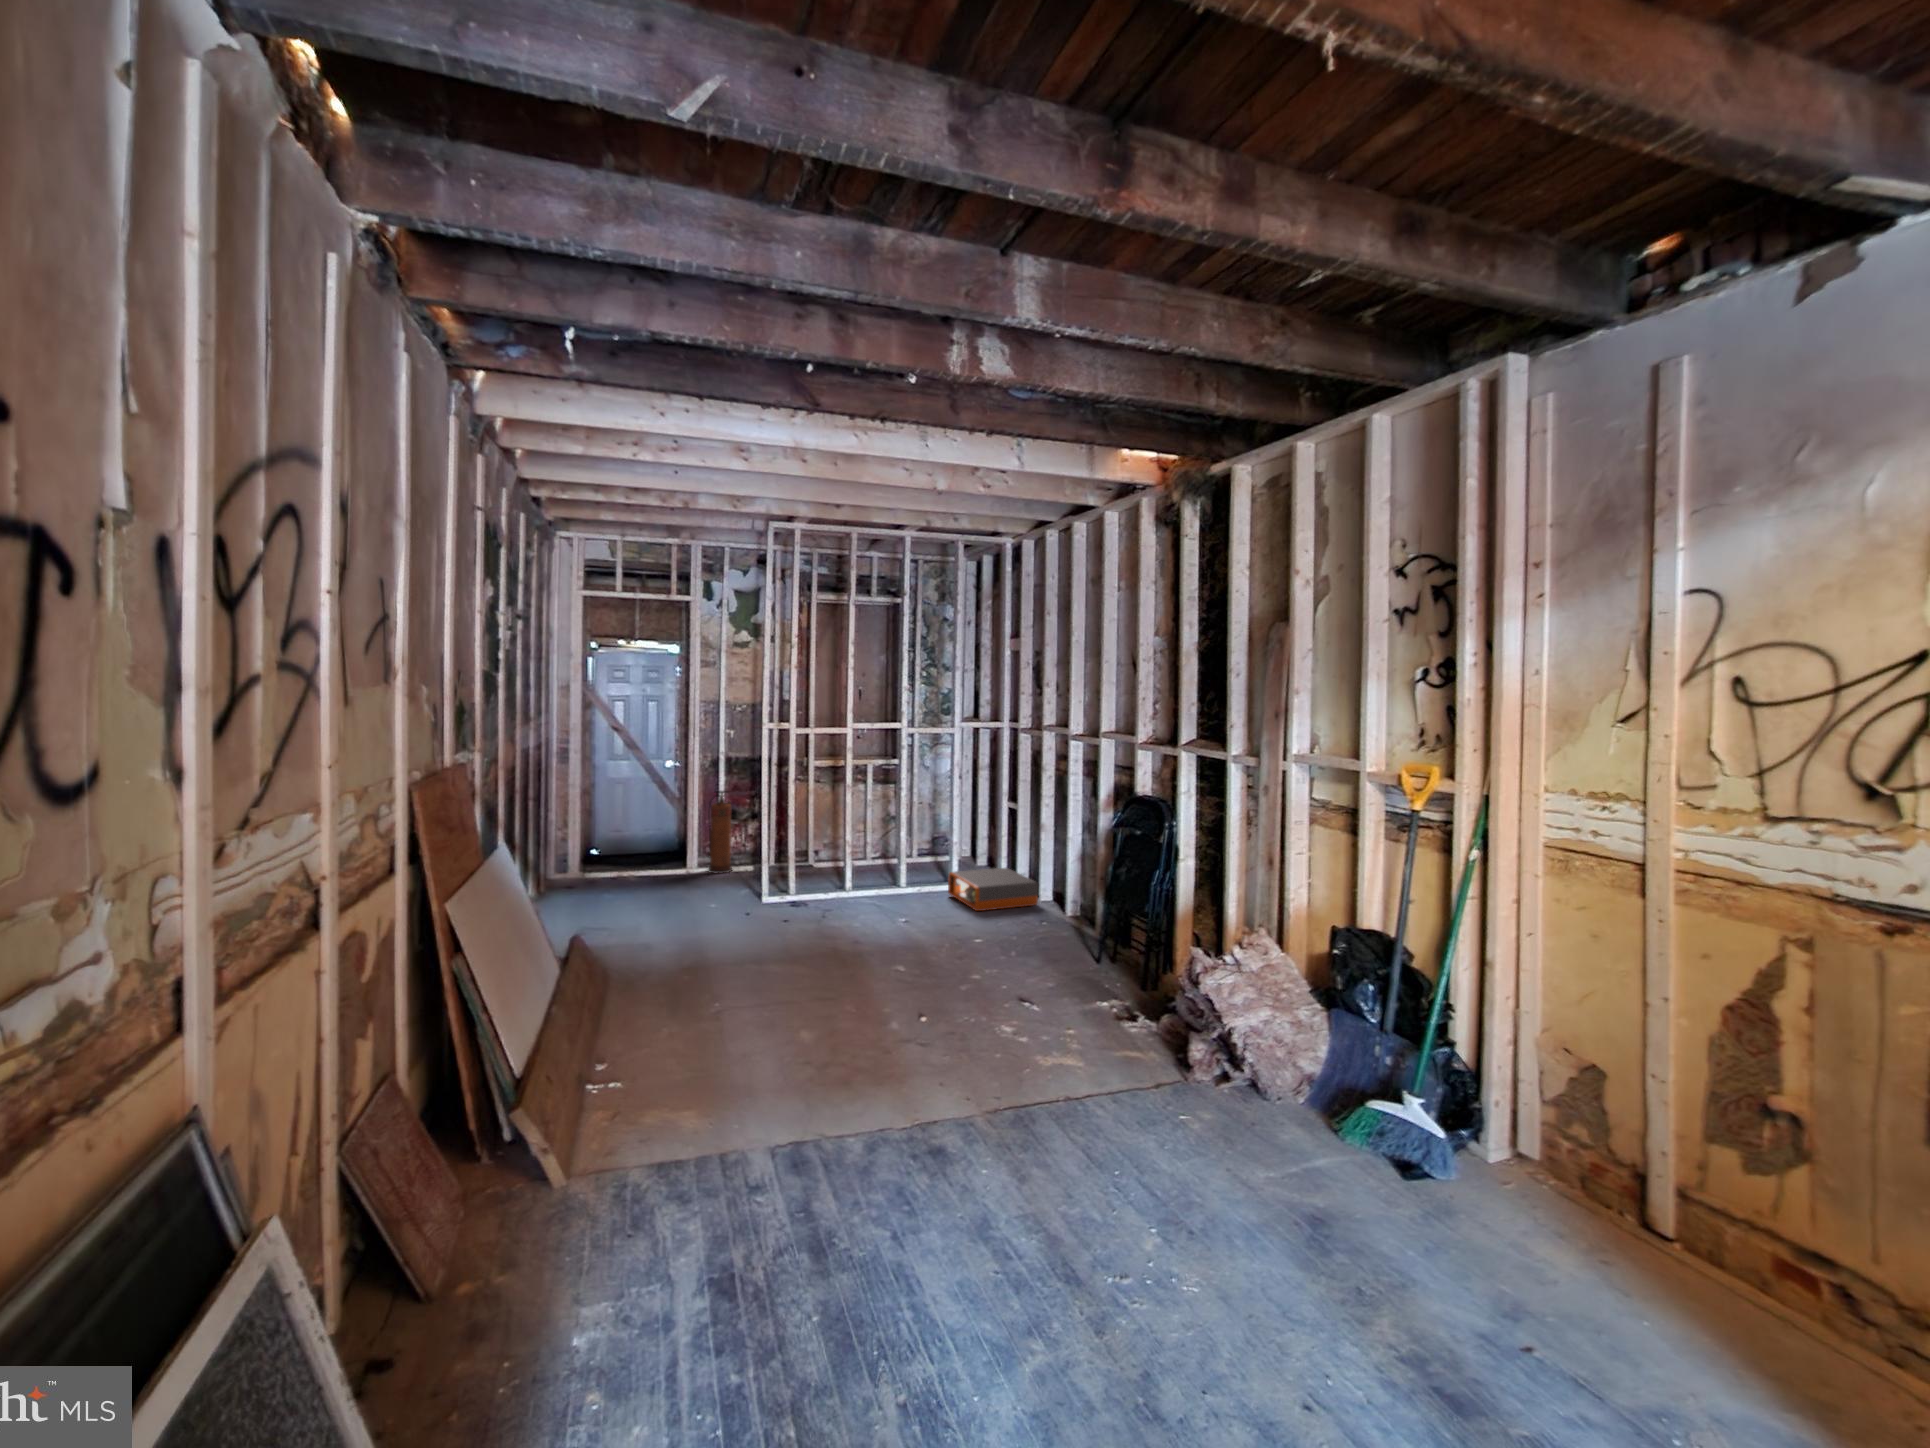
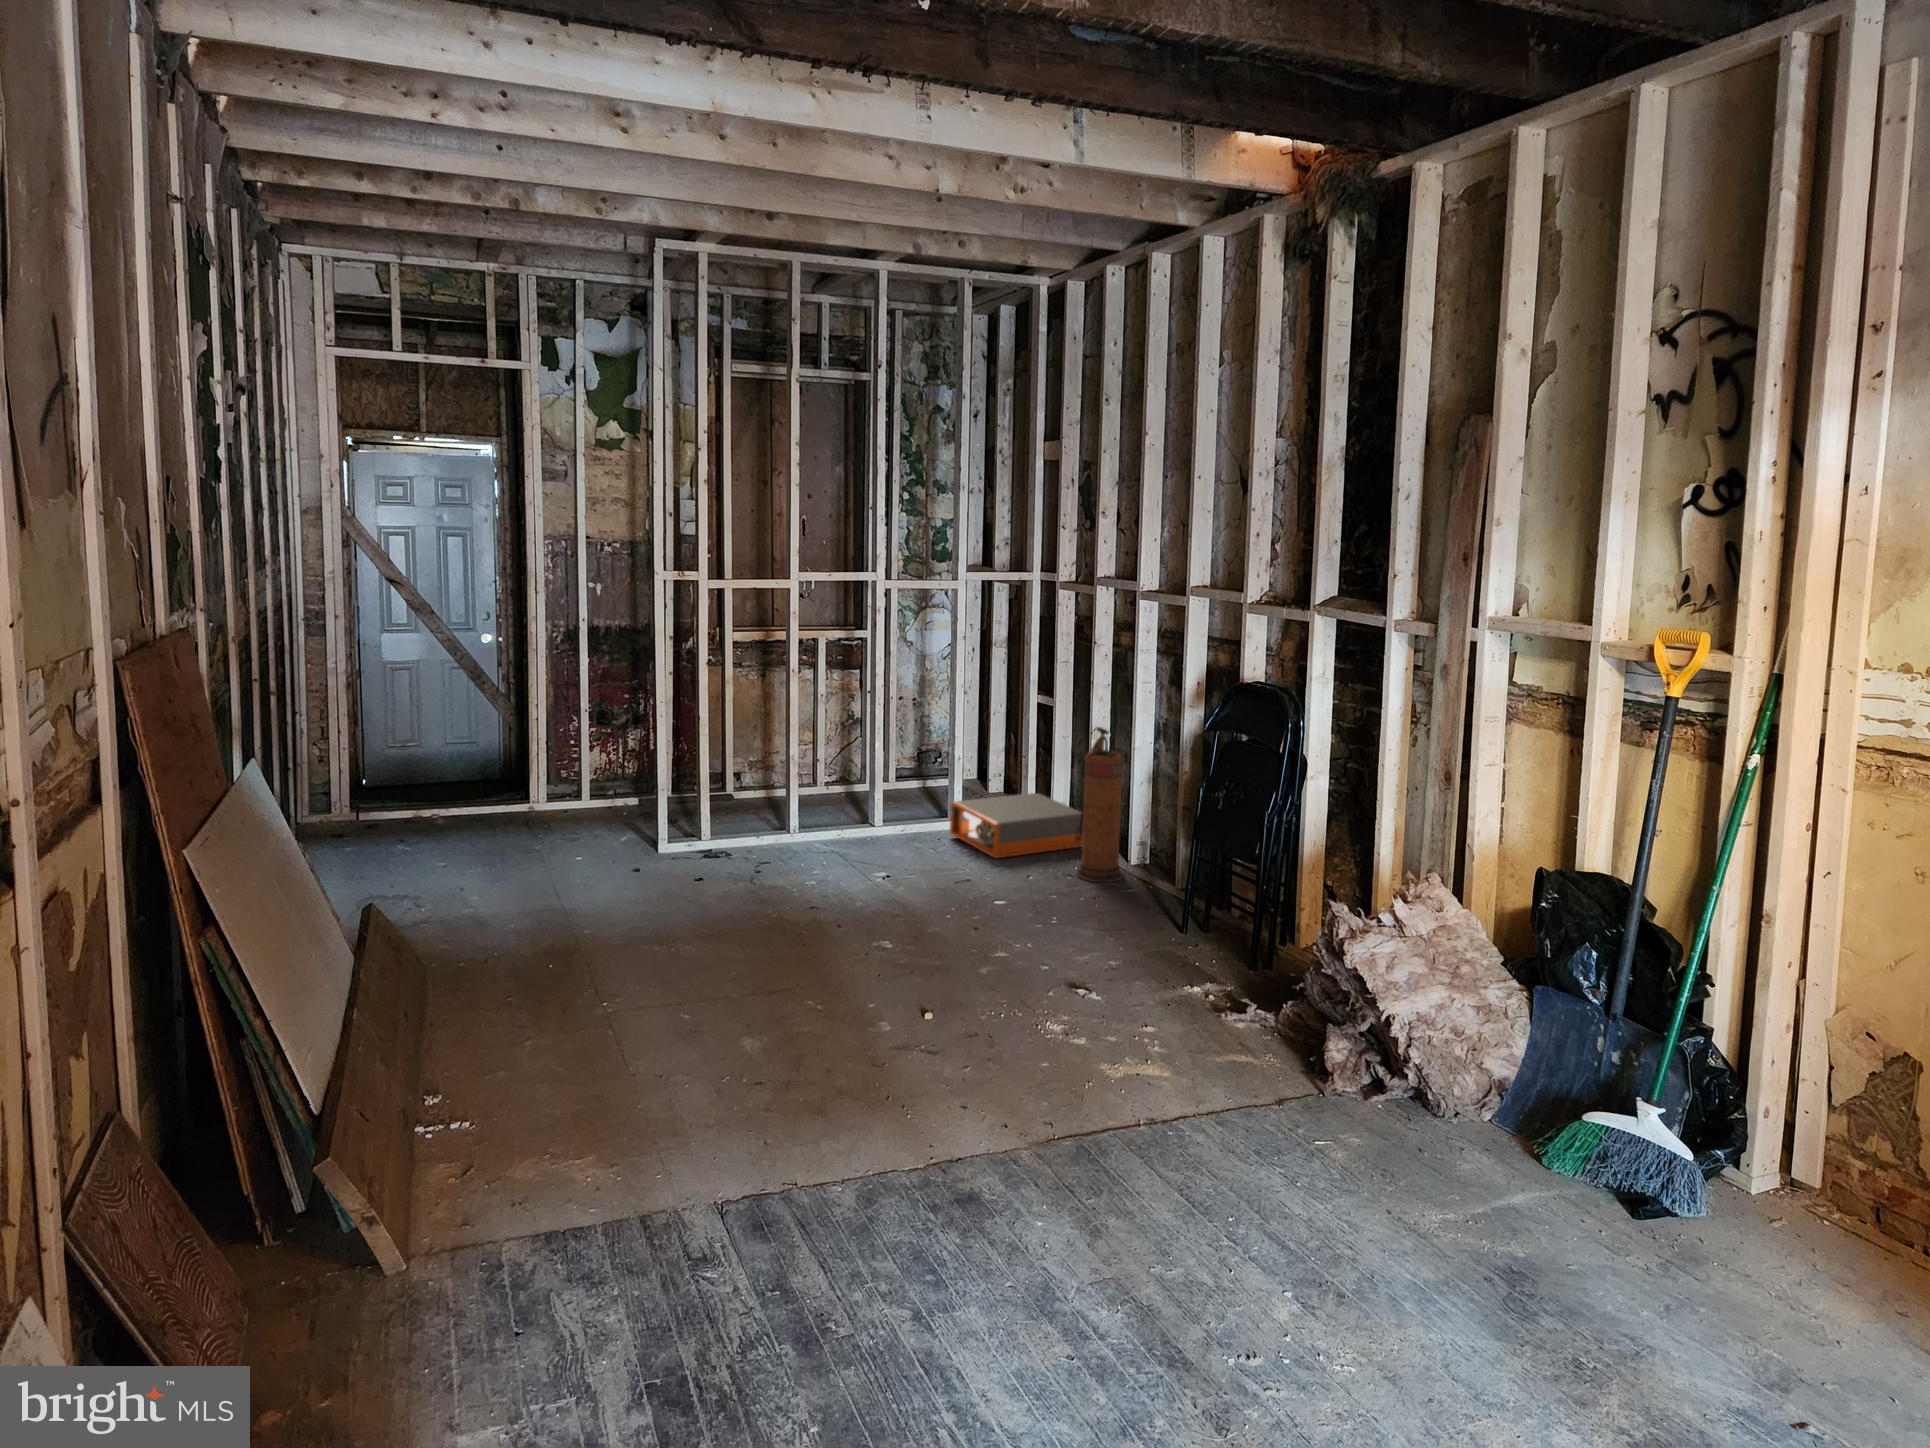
fire extinguisher: present [708,791,733,873] -> present [1076,727,1123,882]

